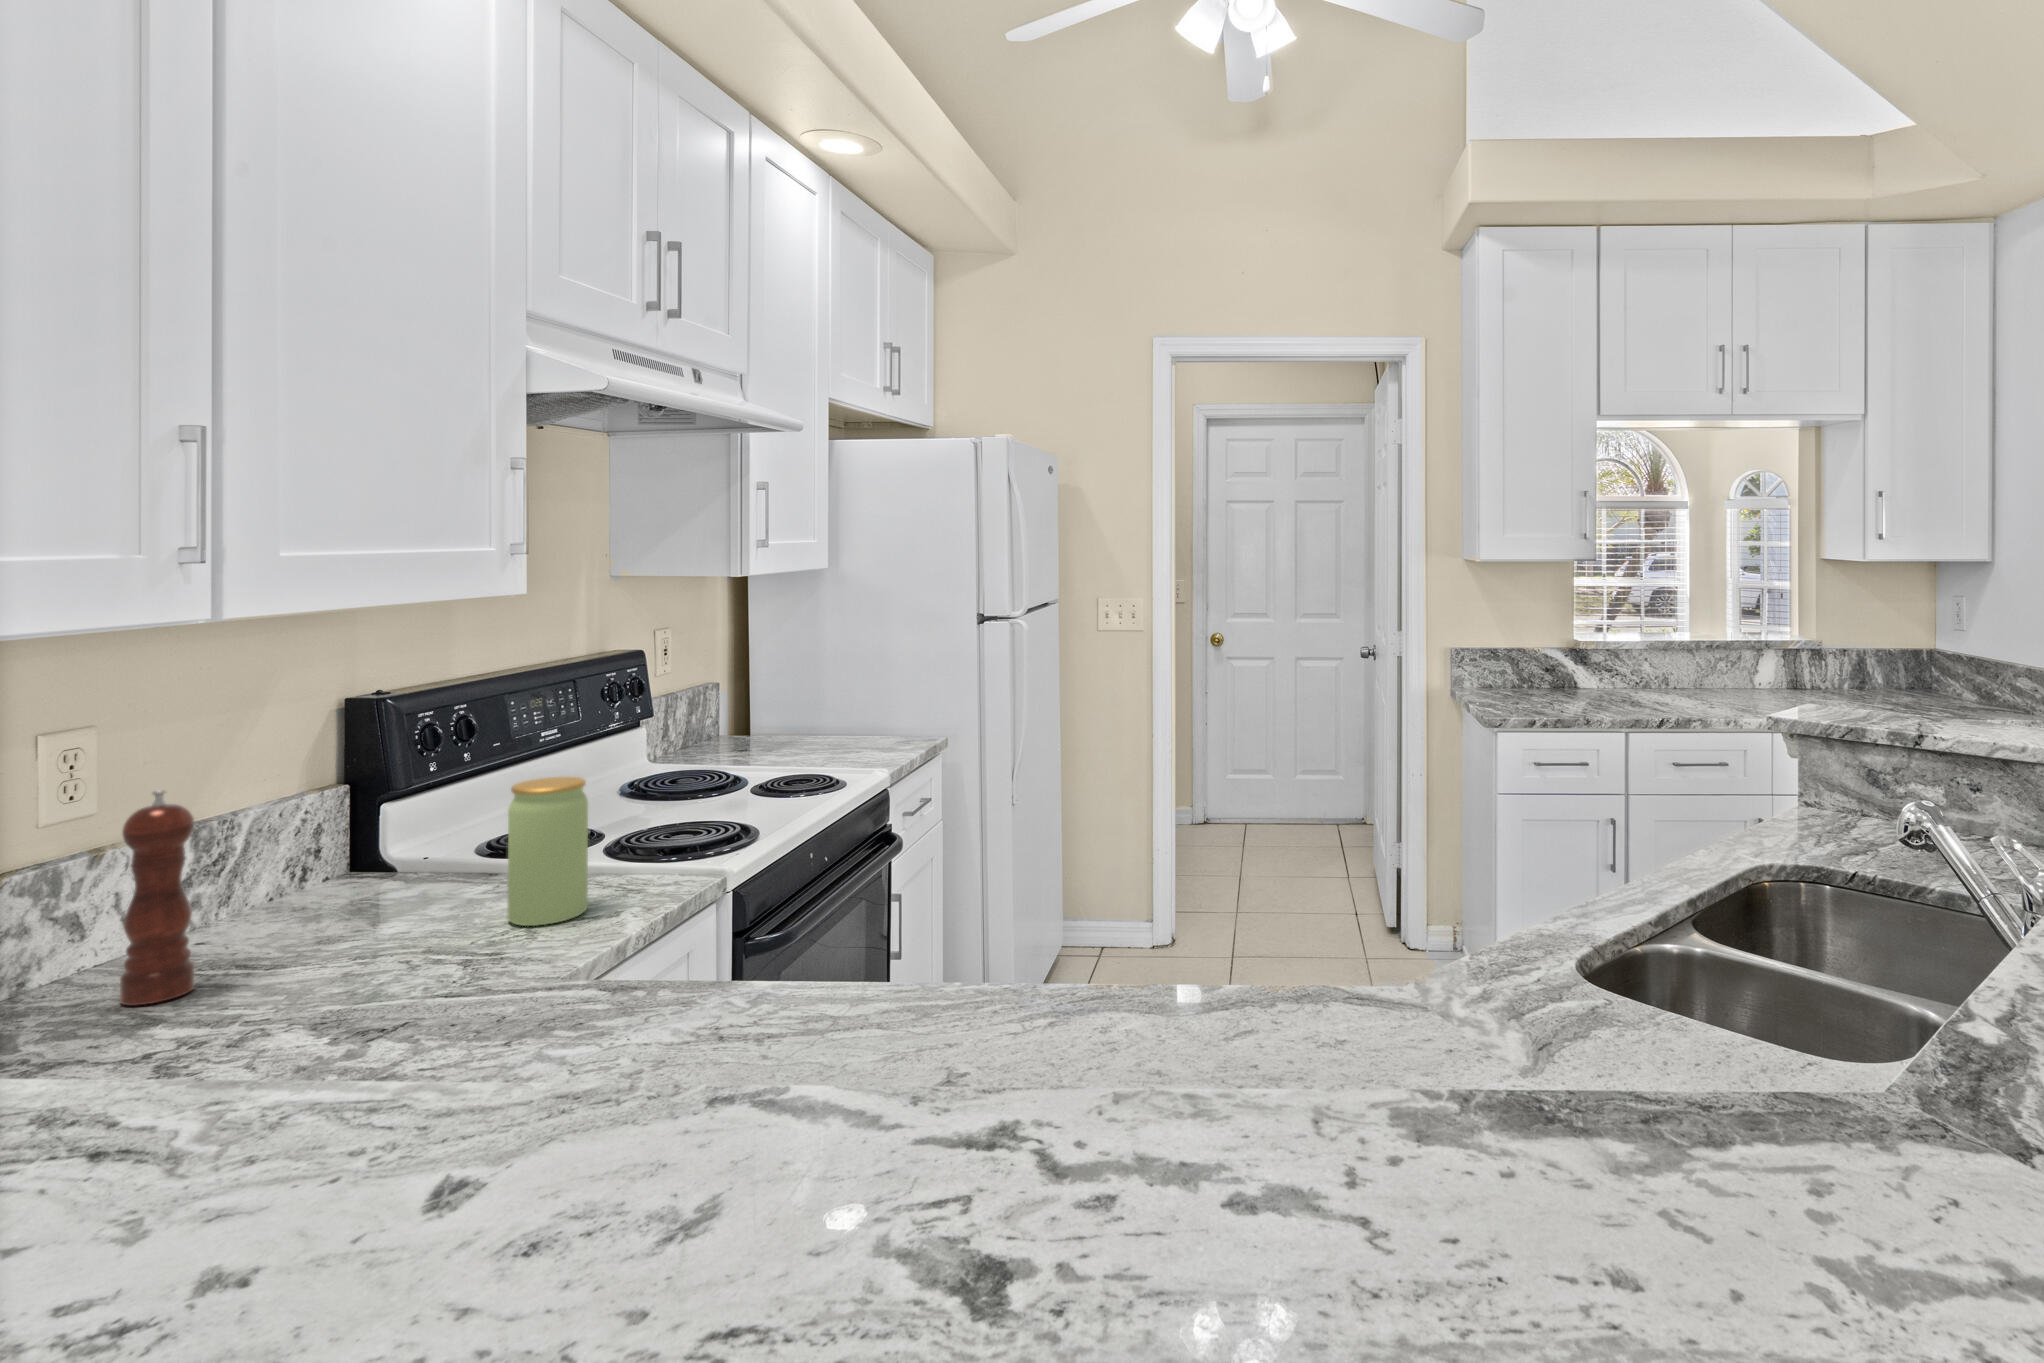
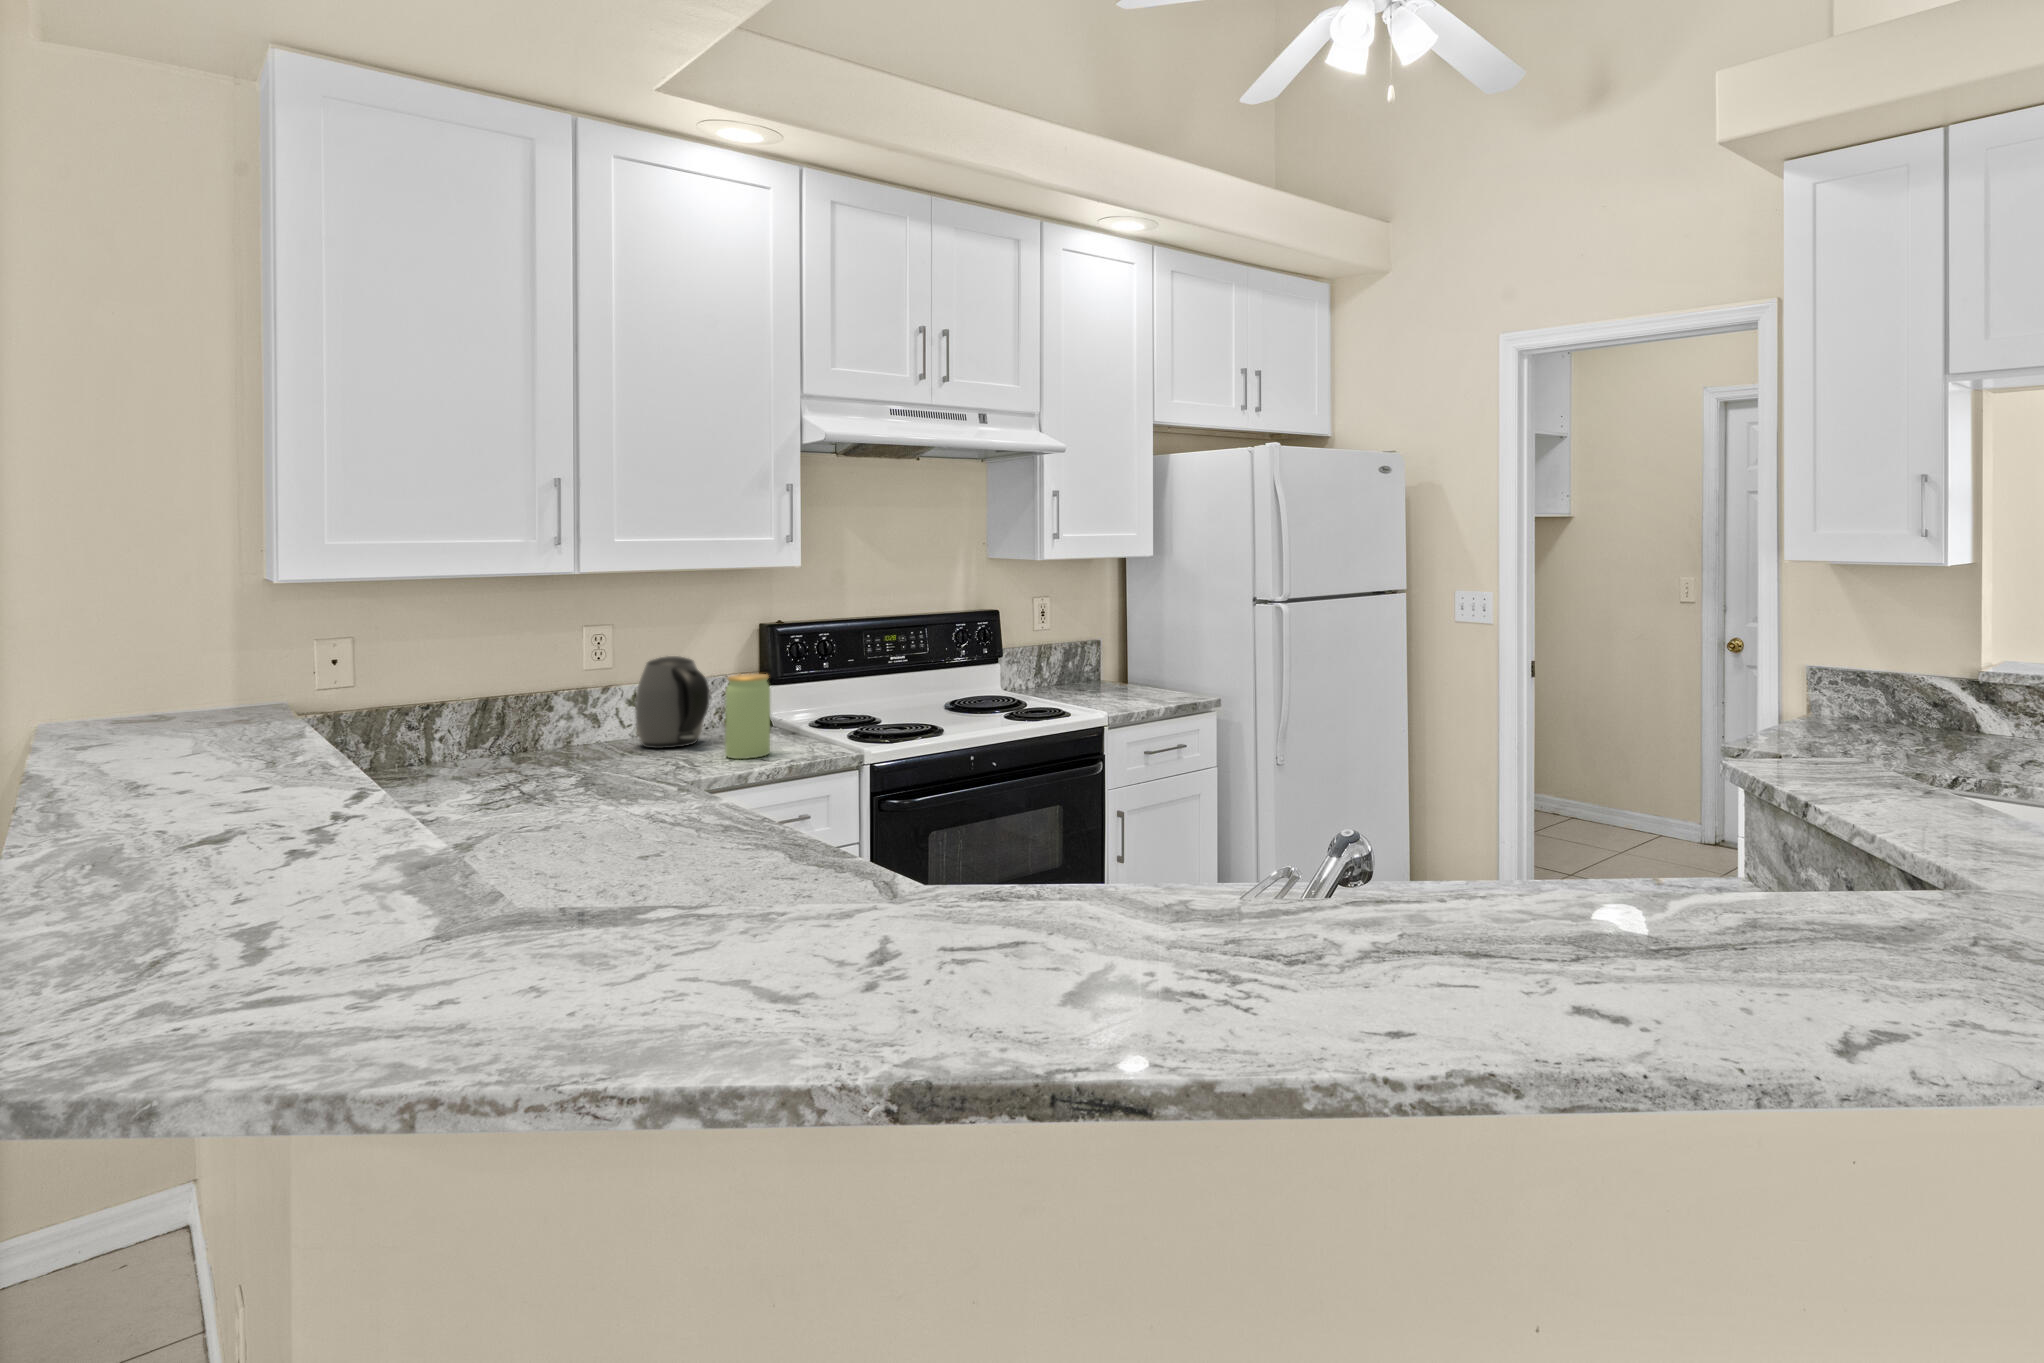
kettle: none [231,770,425,949] -> present [635,656,709,748]
pepper mill: present [120,790,194,1005] -> none [560,654,591,758]

